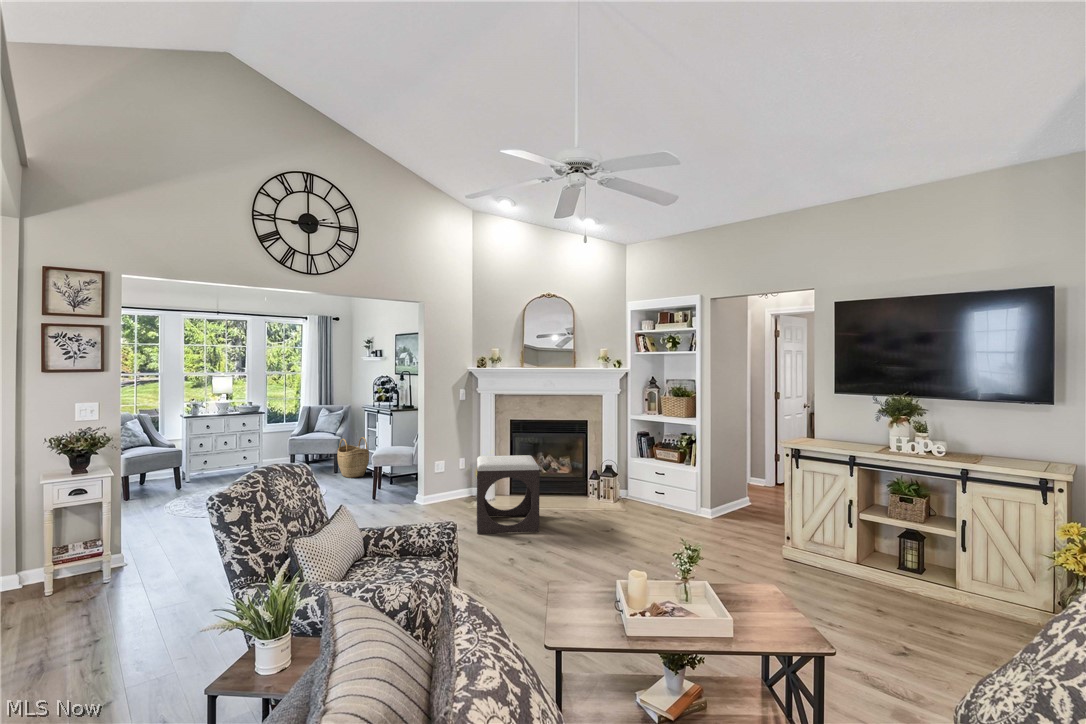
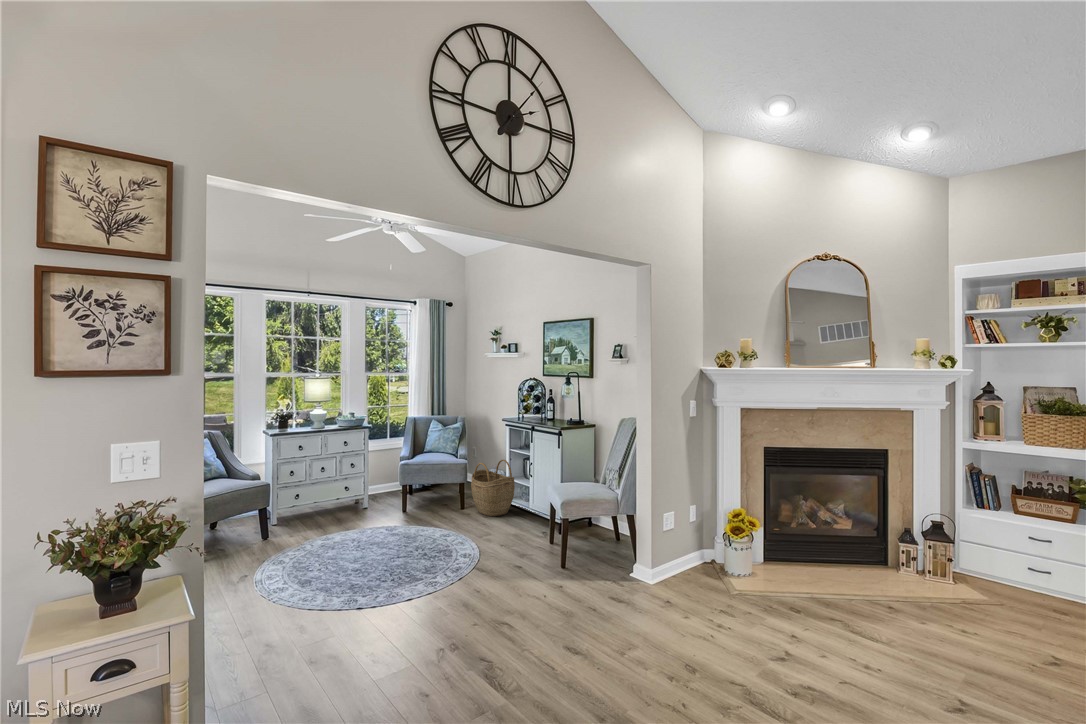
footstool: present [477,455,540,534] -> none [773,512,939,668]

